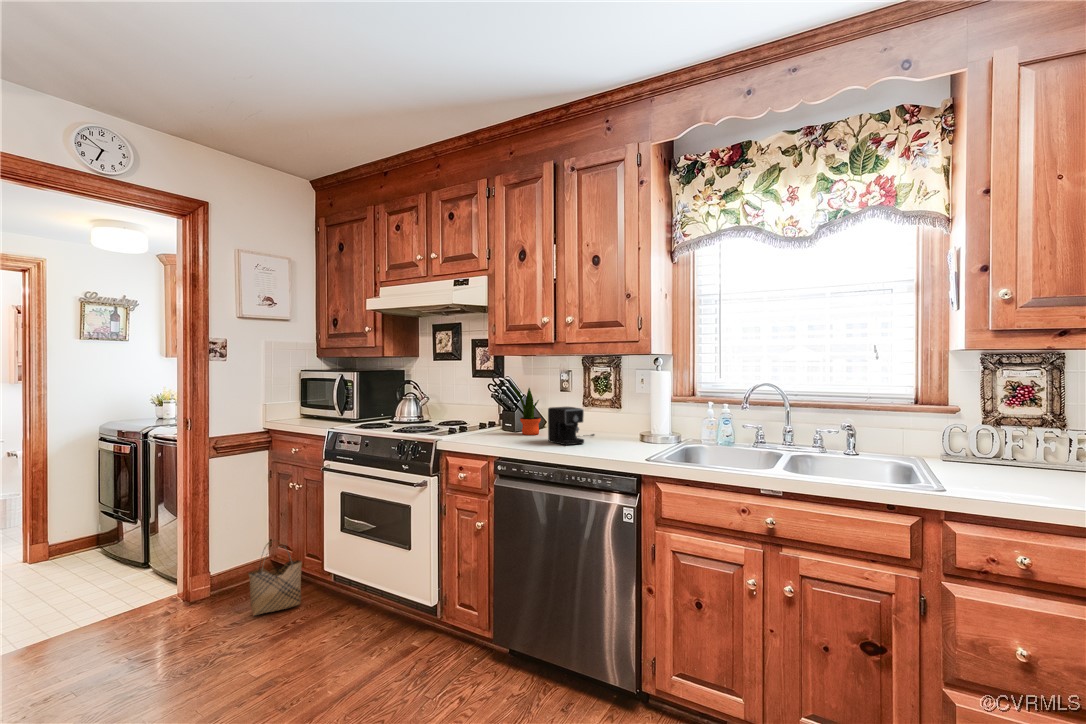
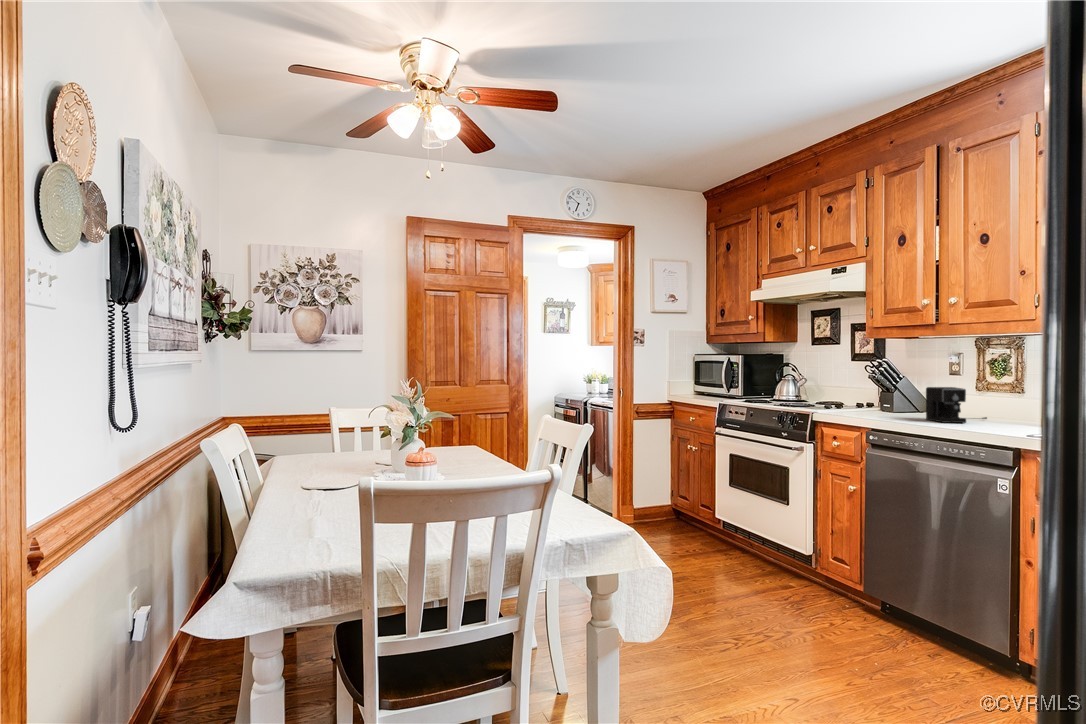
potted plant: present [512,385,541,435] -> none [889,365,923,415]
woven basket: present [248,540,302,616] -> none [660,486,698,540]

